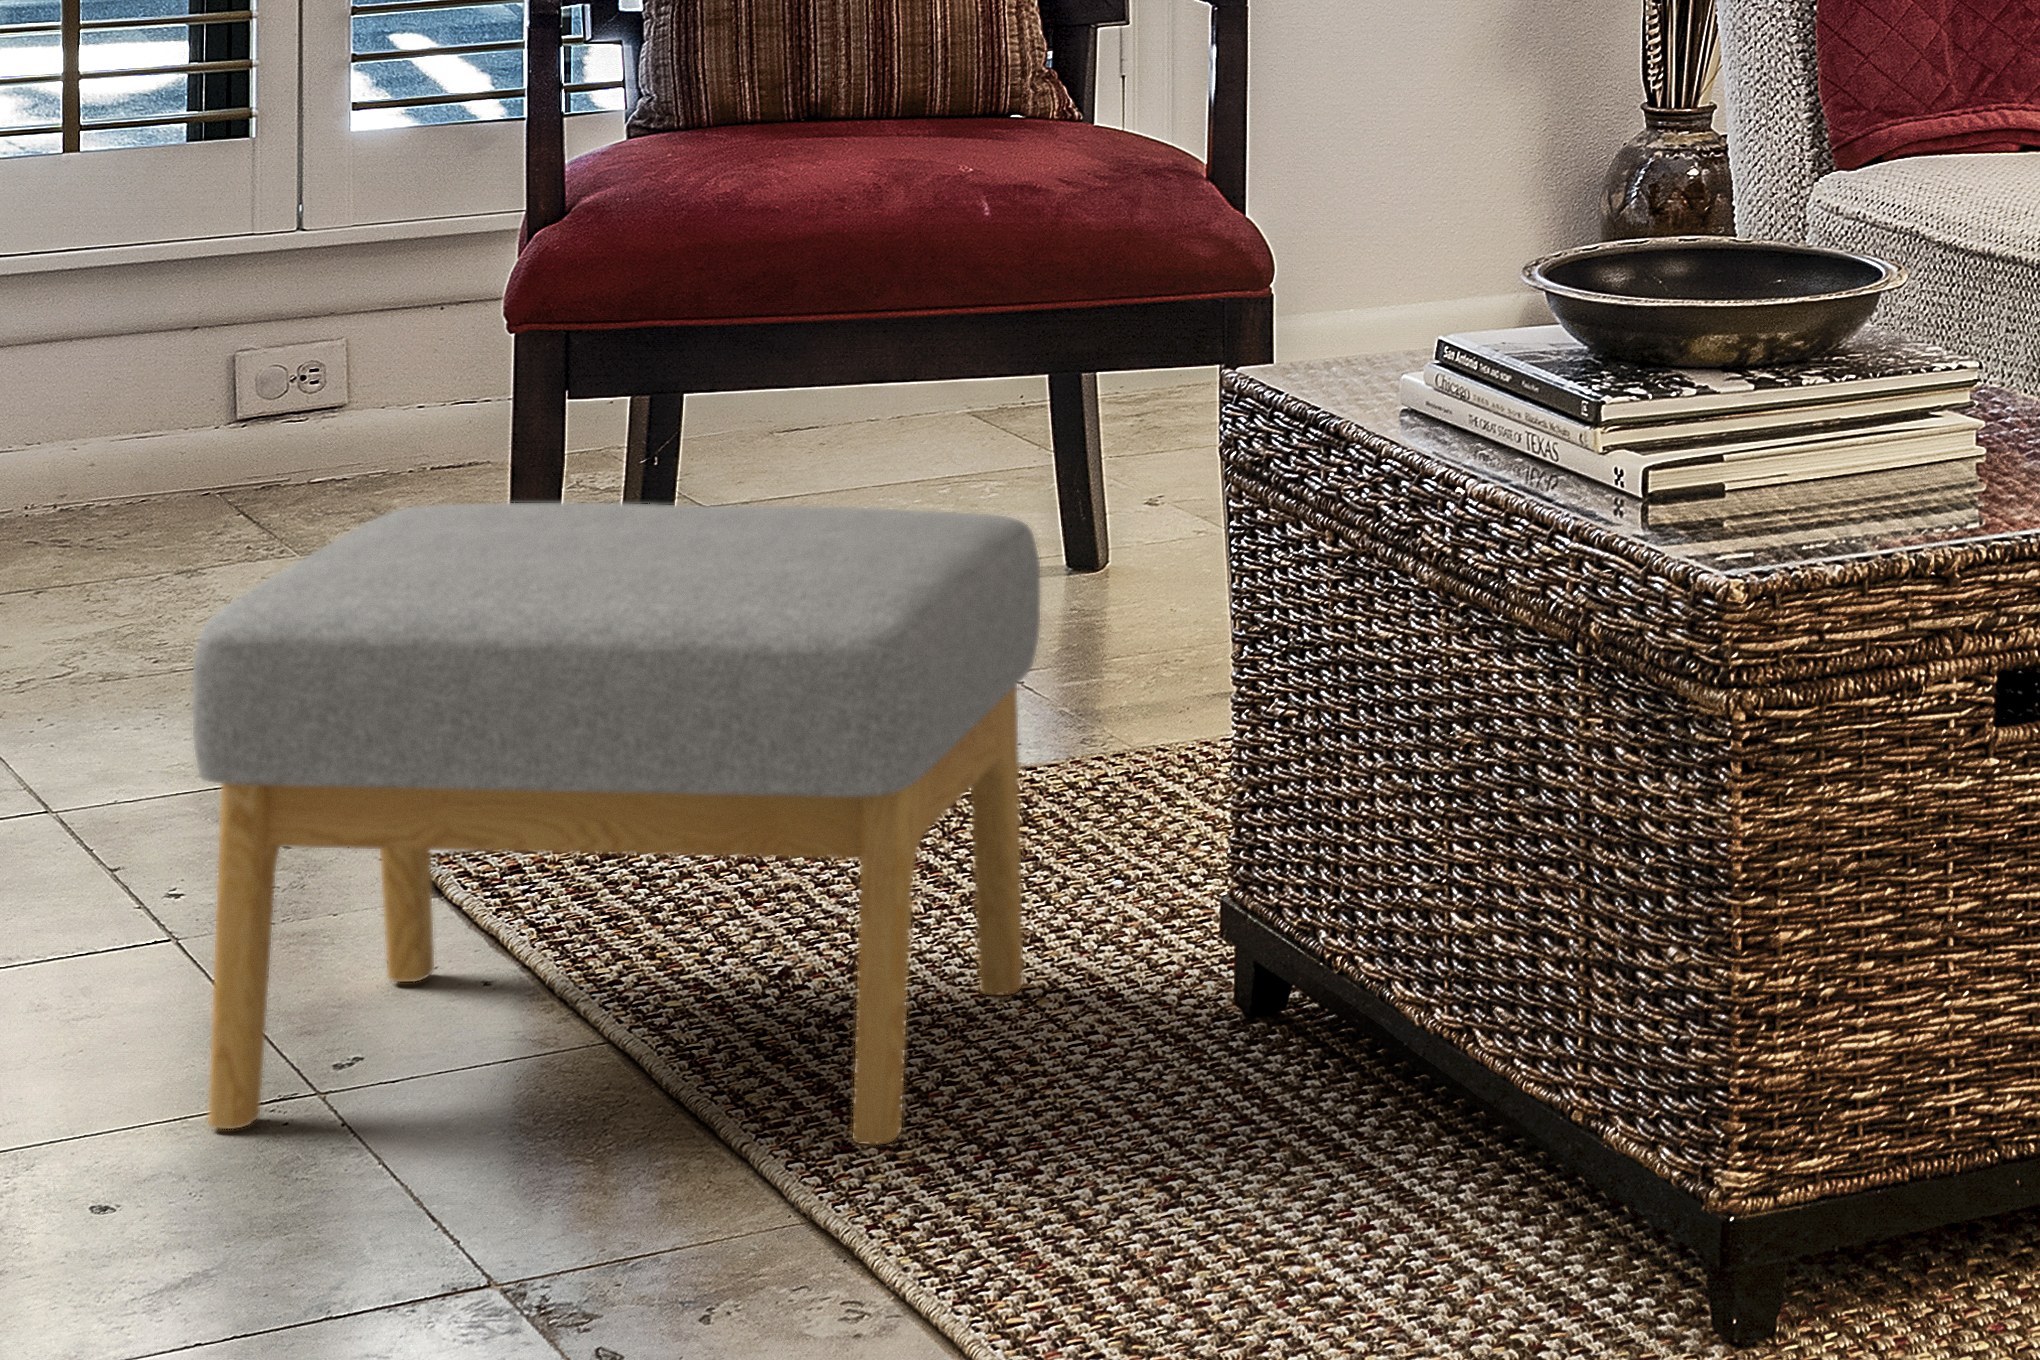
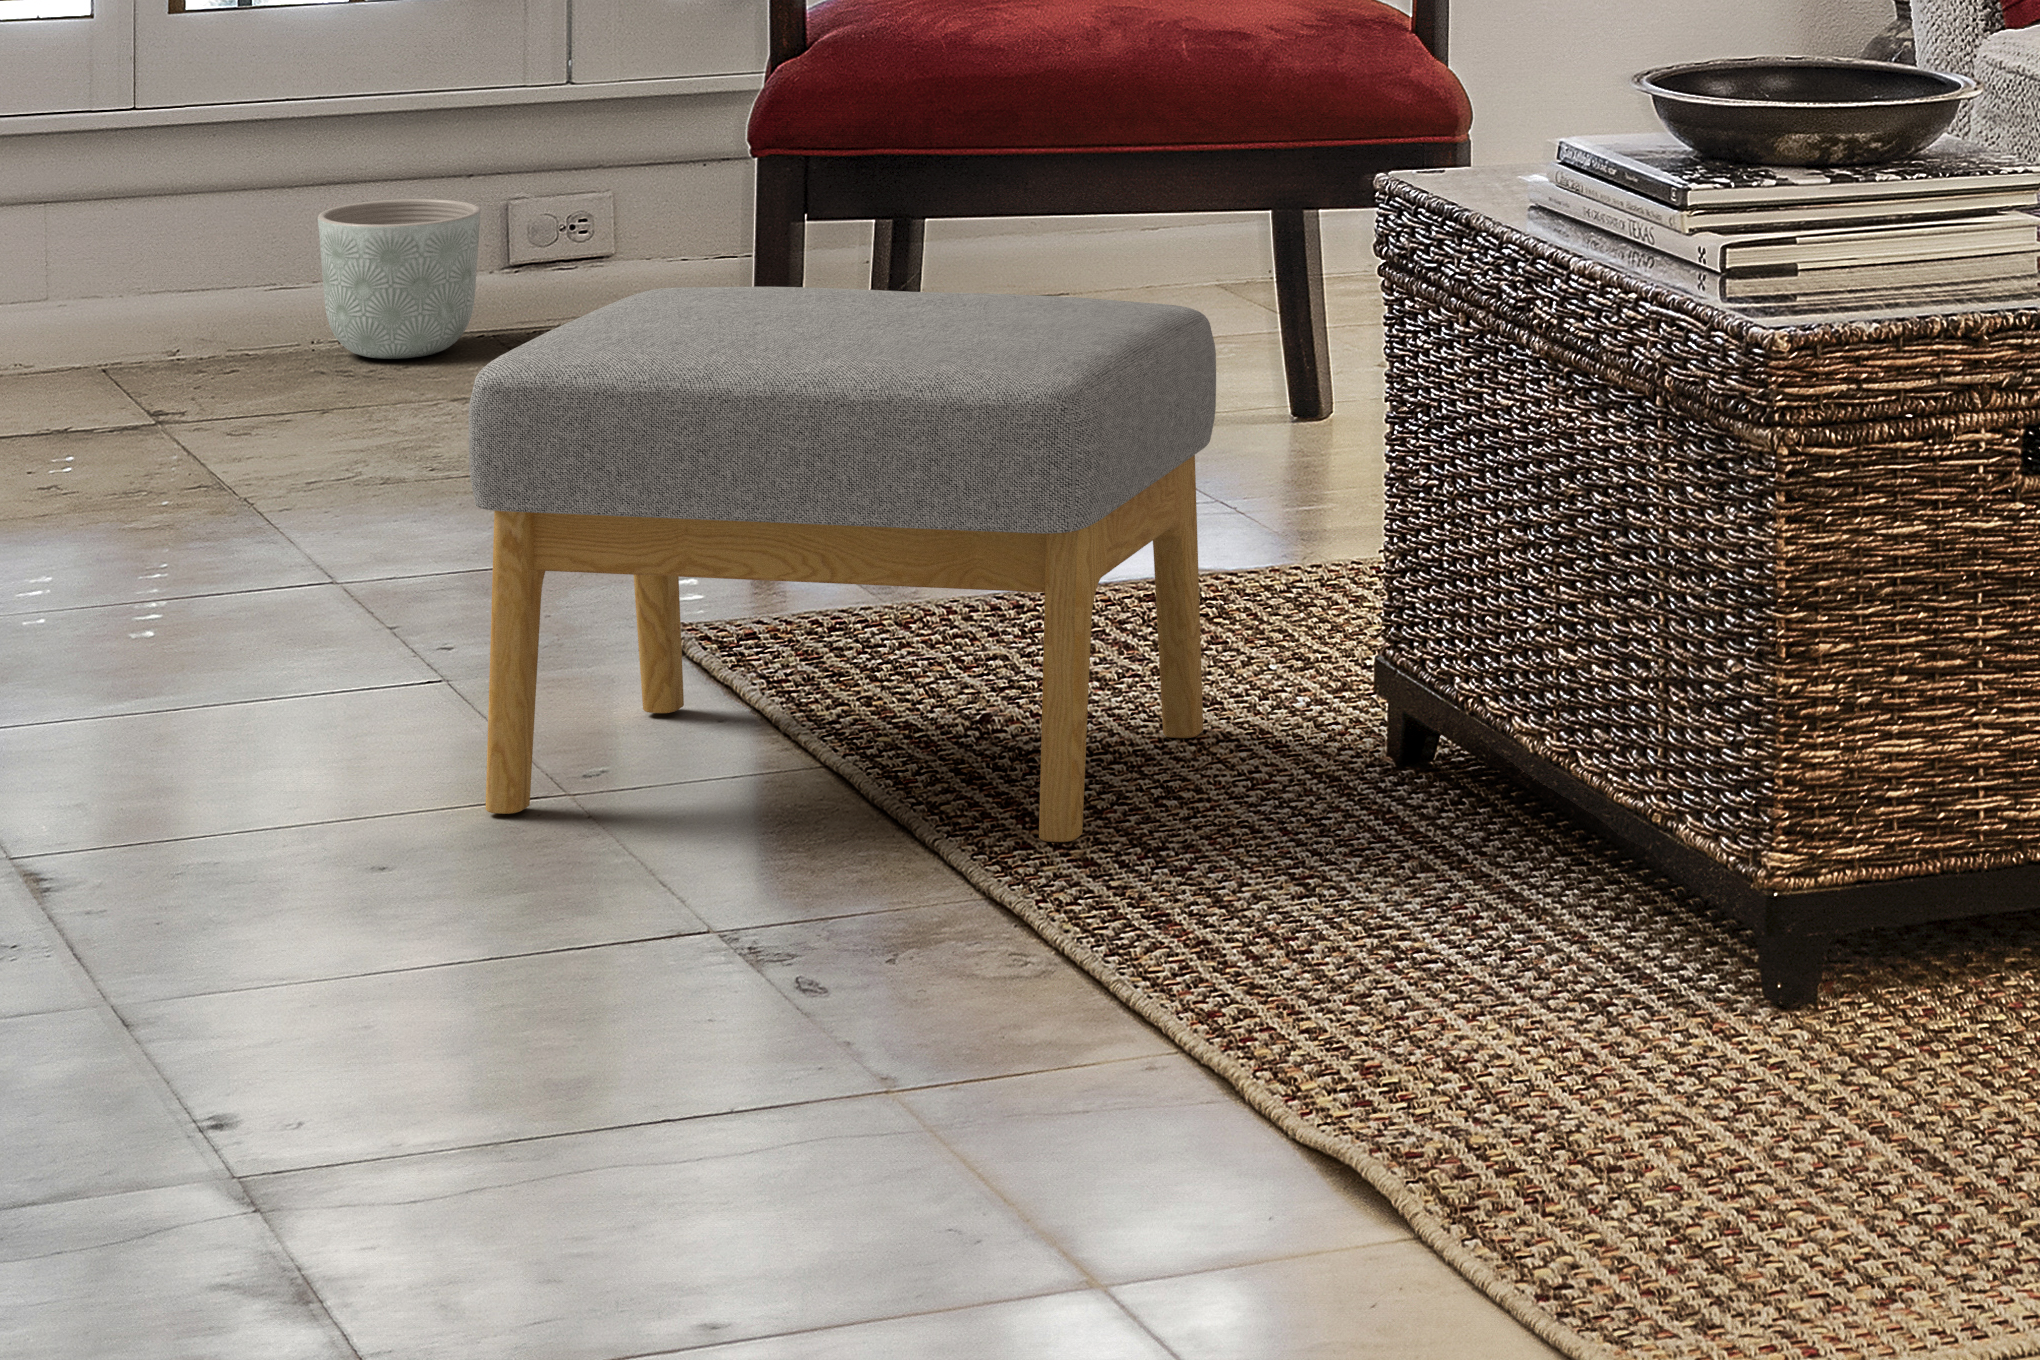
planter: none [21,358,198,530] -> present [318,199,480,359]

